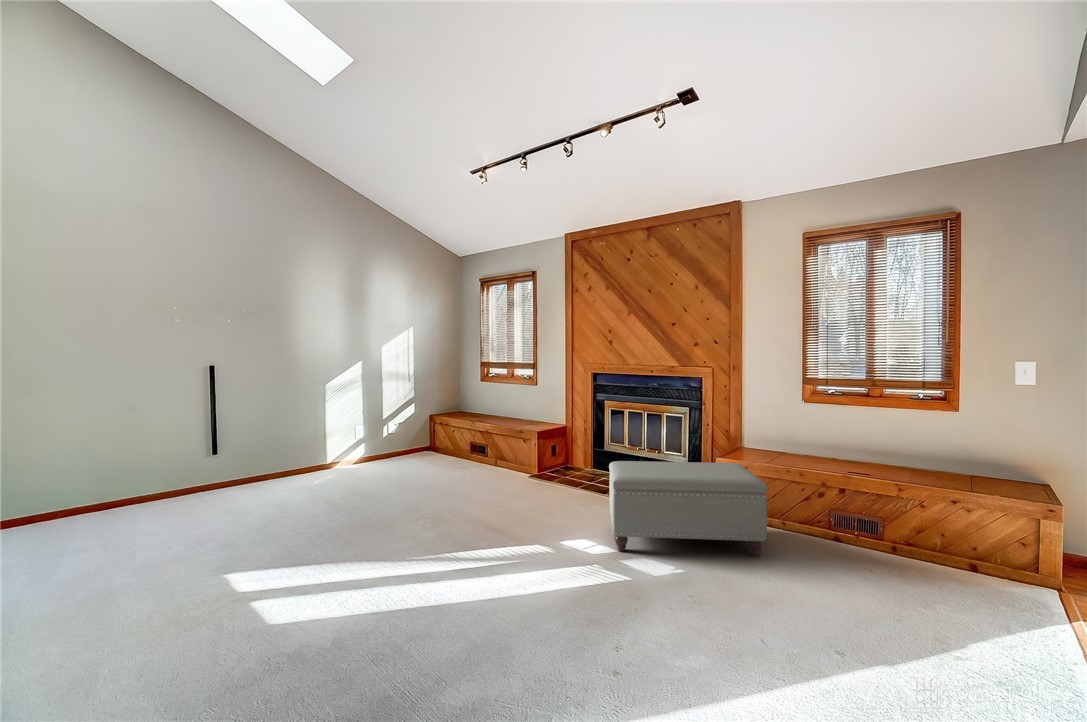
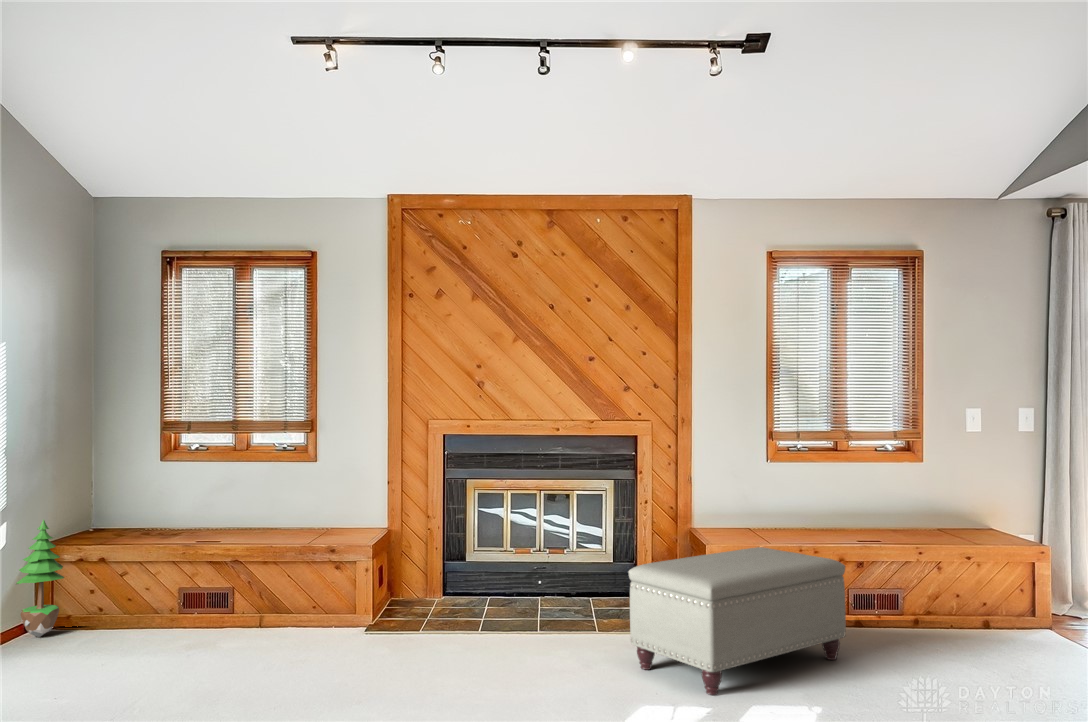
potted tree: none [414,405,432,456] -> present [16,520,64,637]

